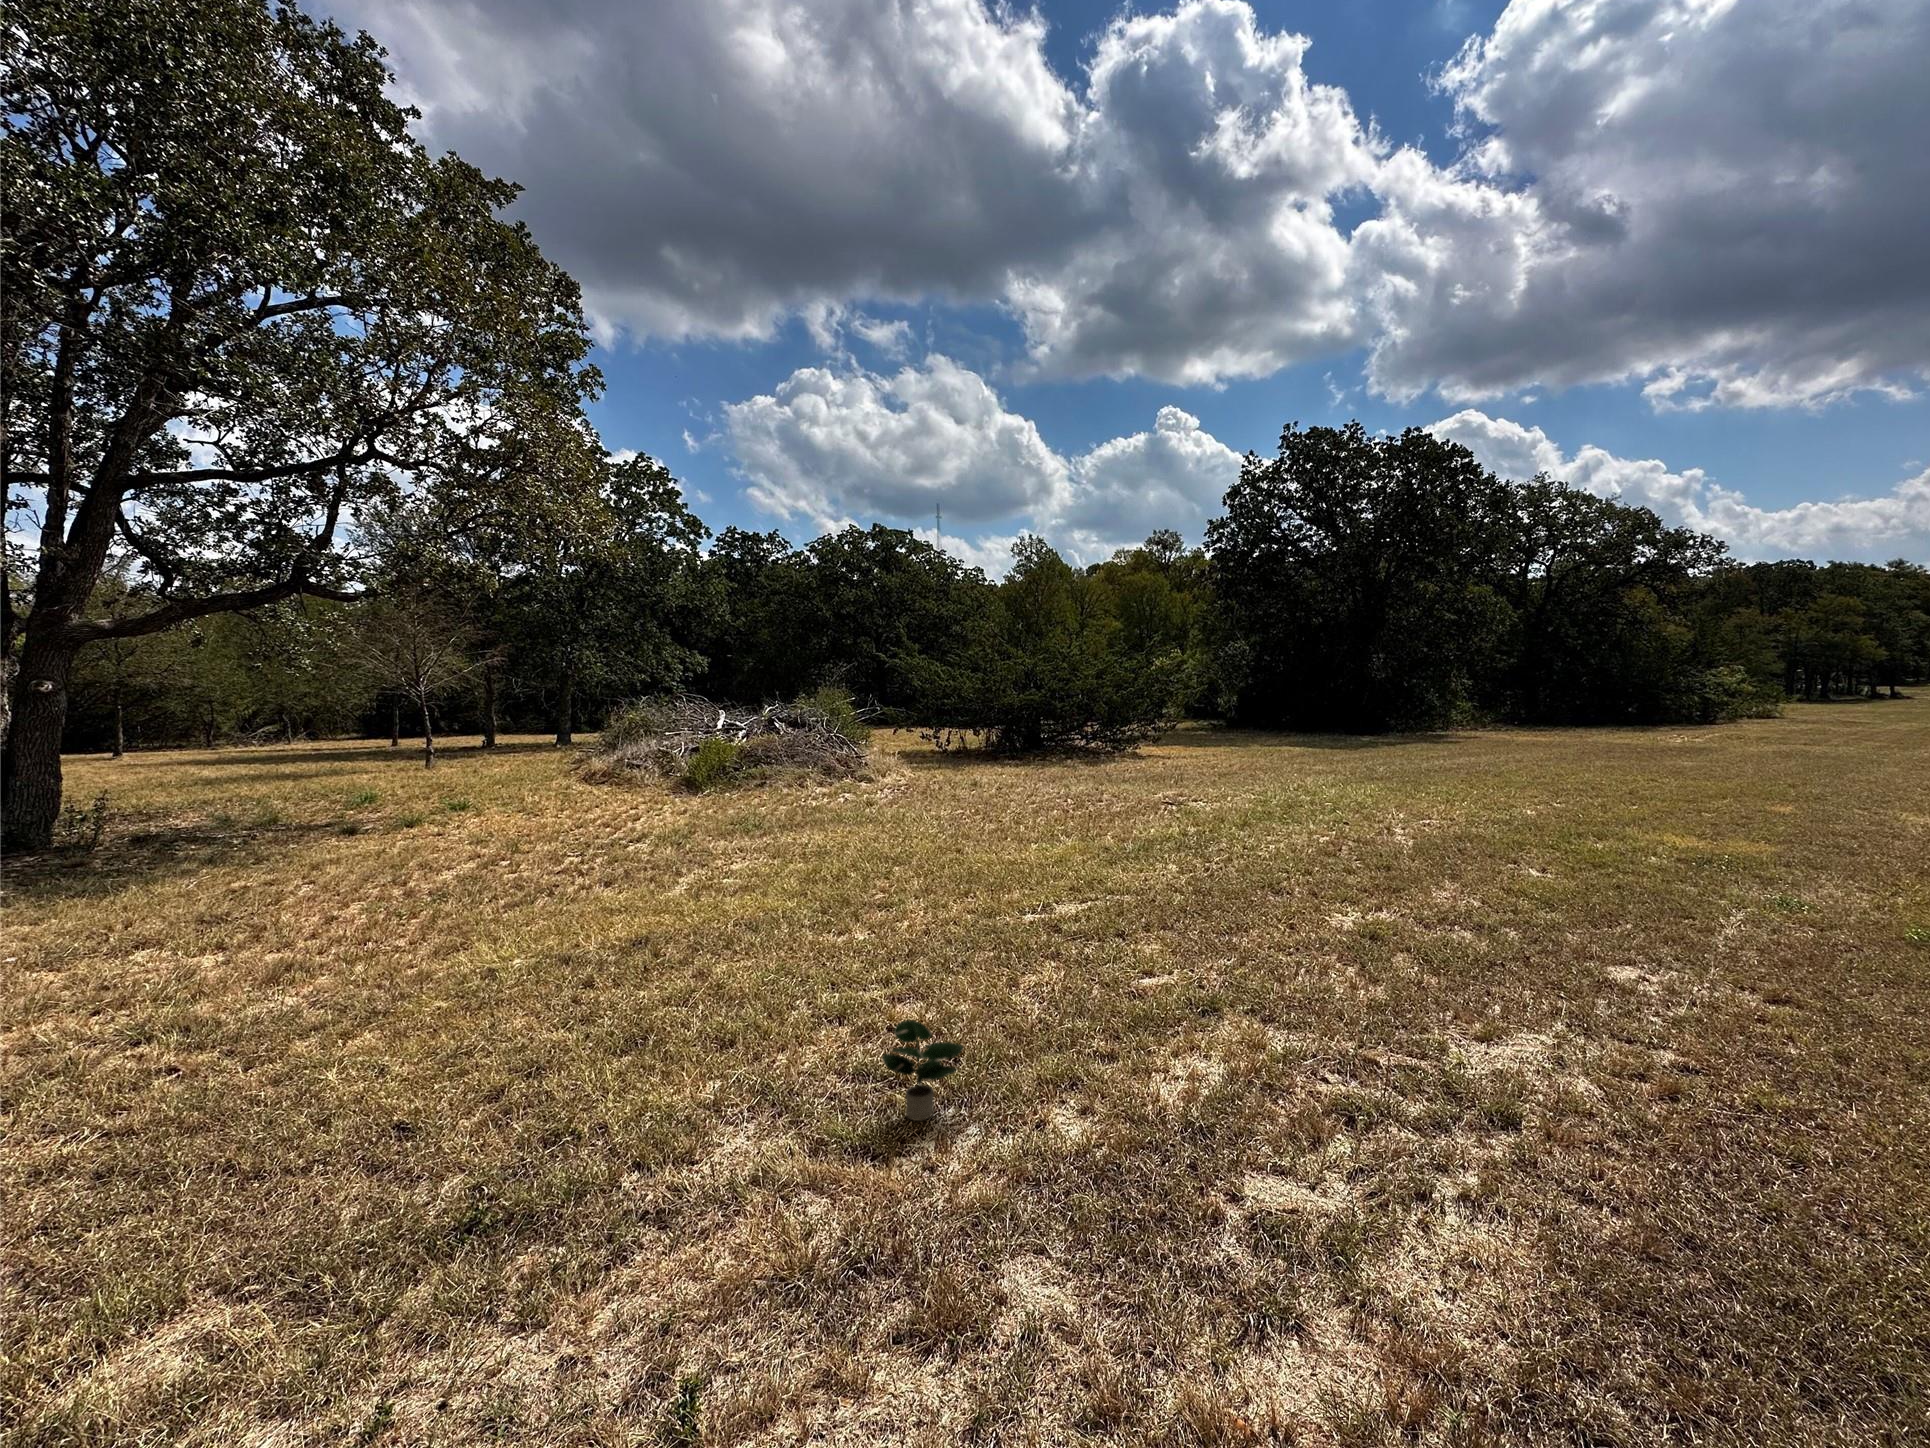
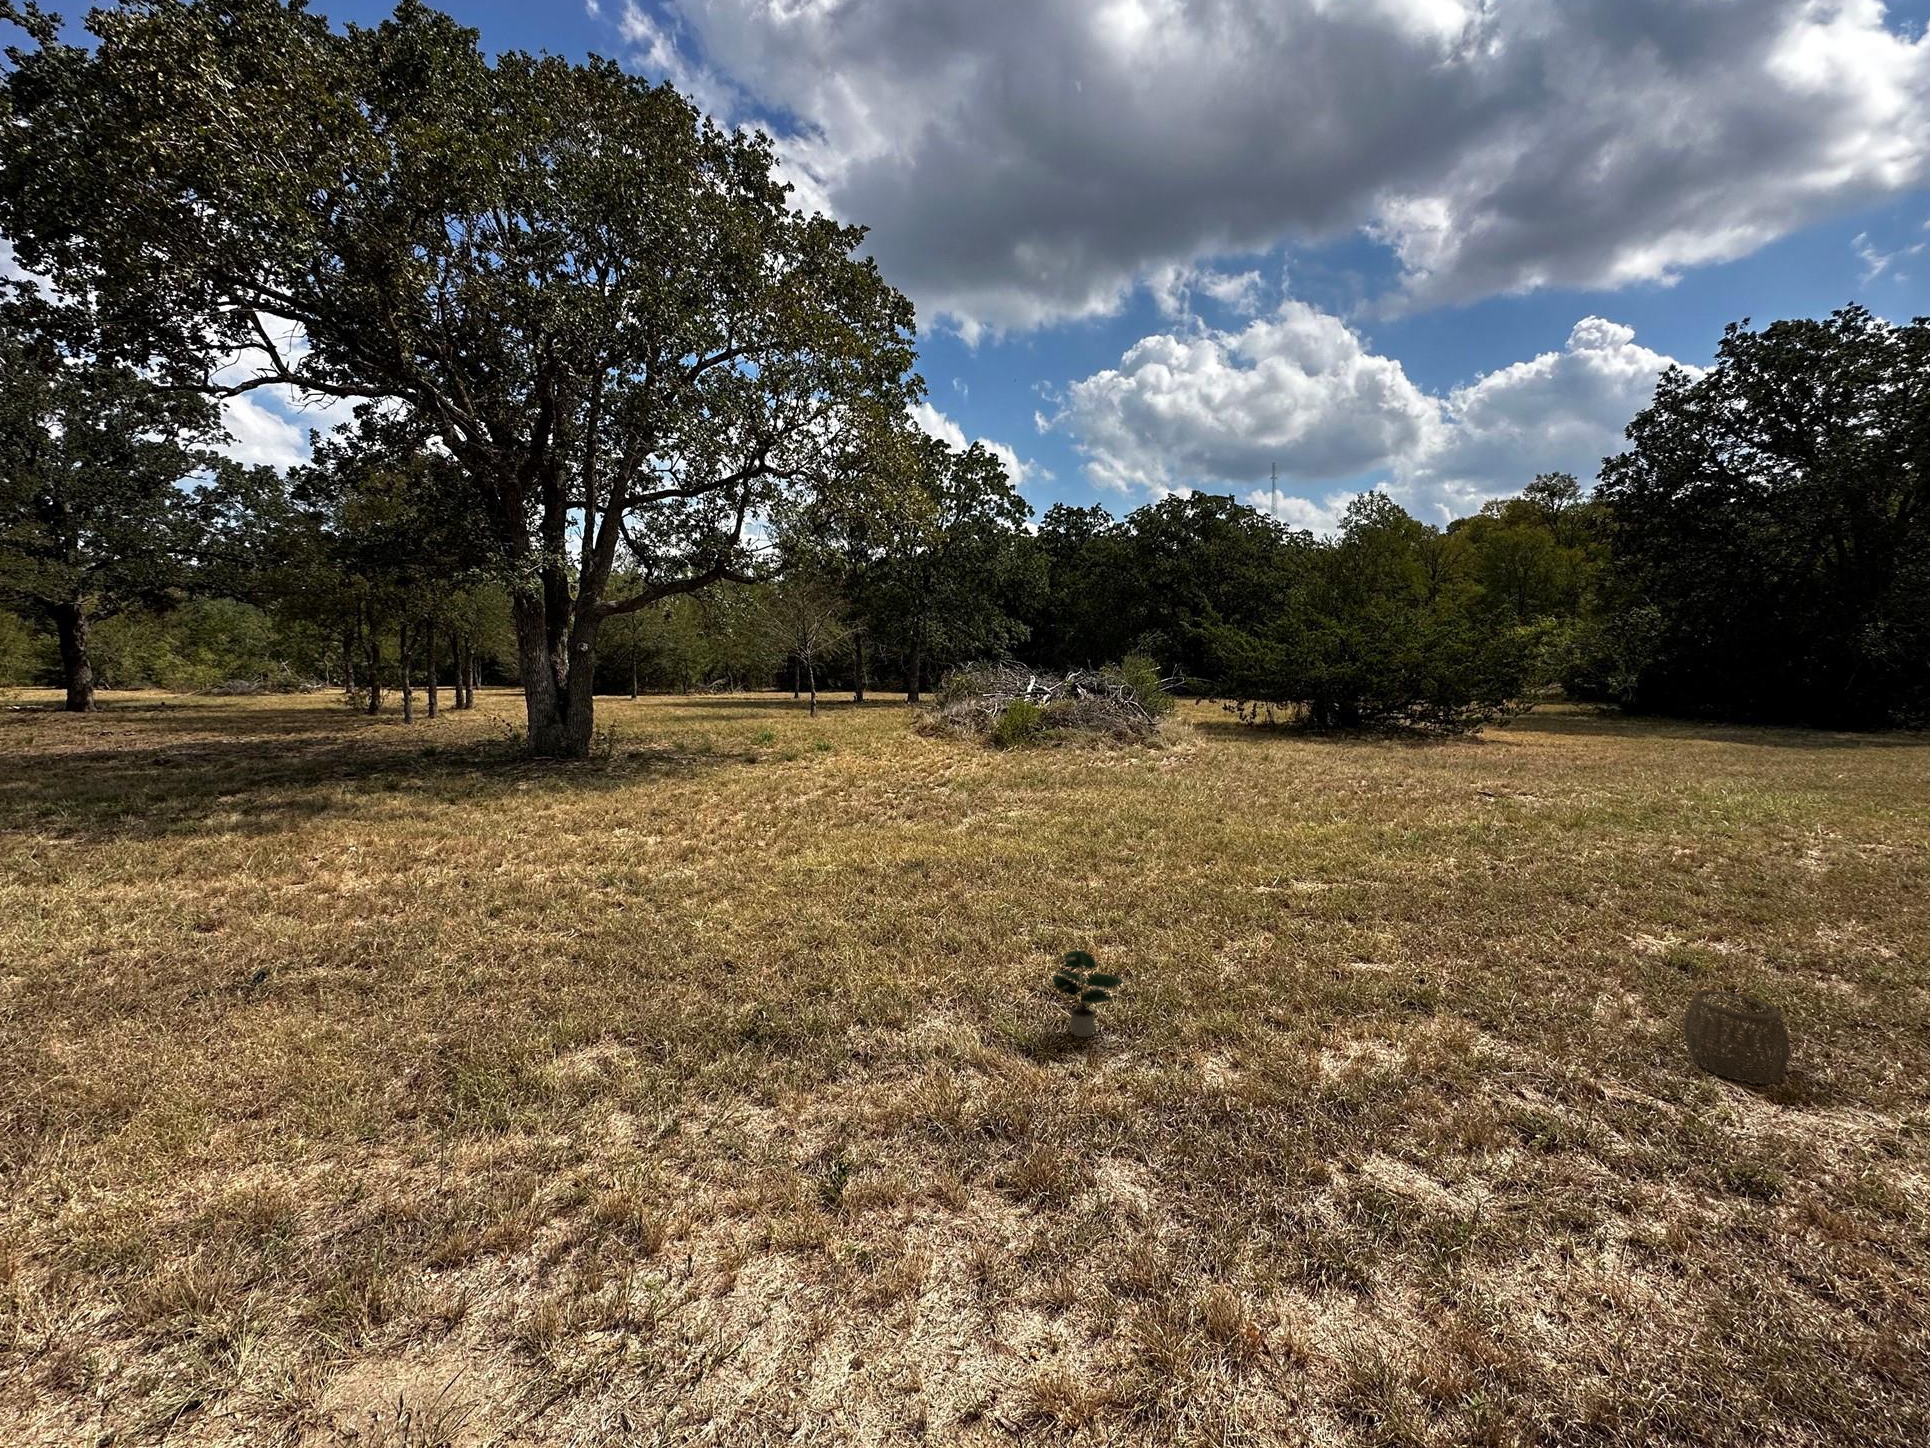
woven basket: none [1410,956,1485,1030] -> present [1683,990,1791,1085]

